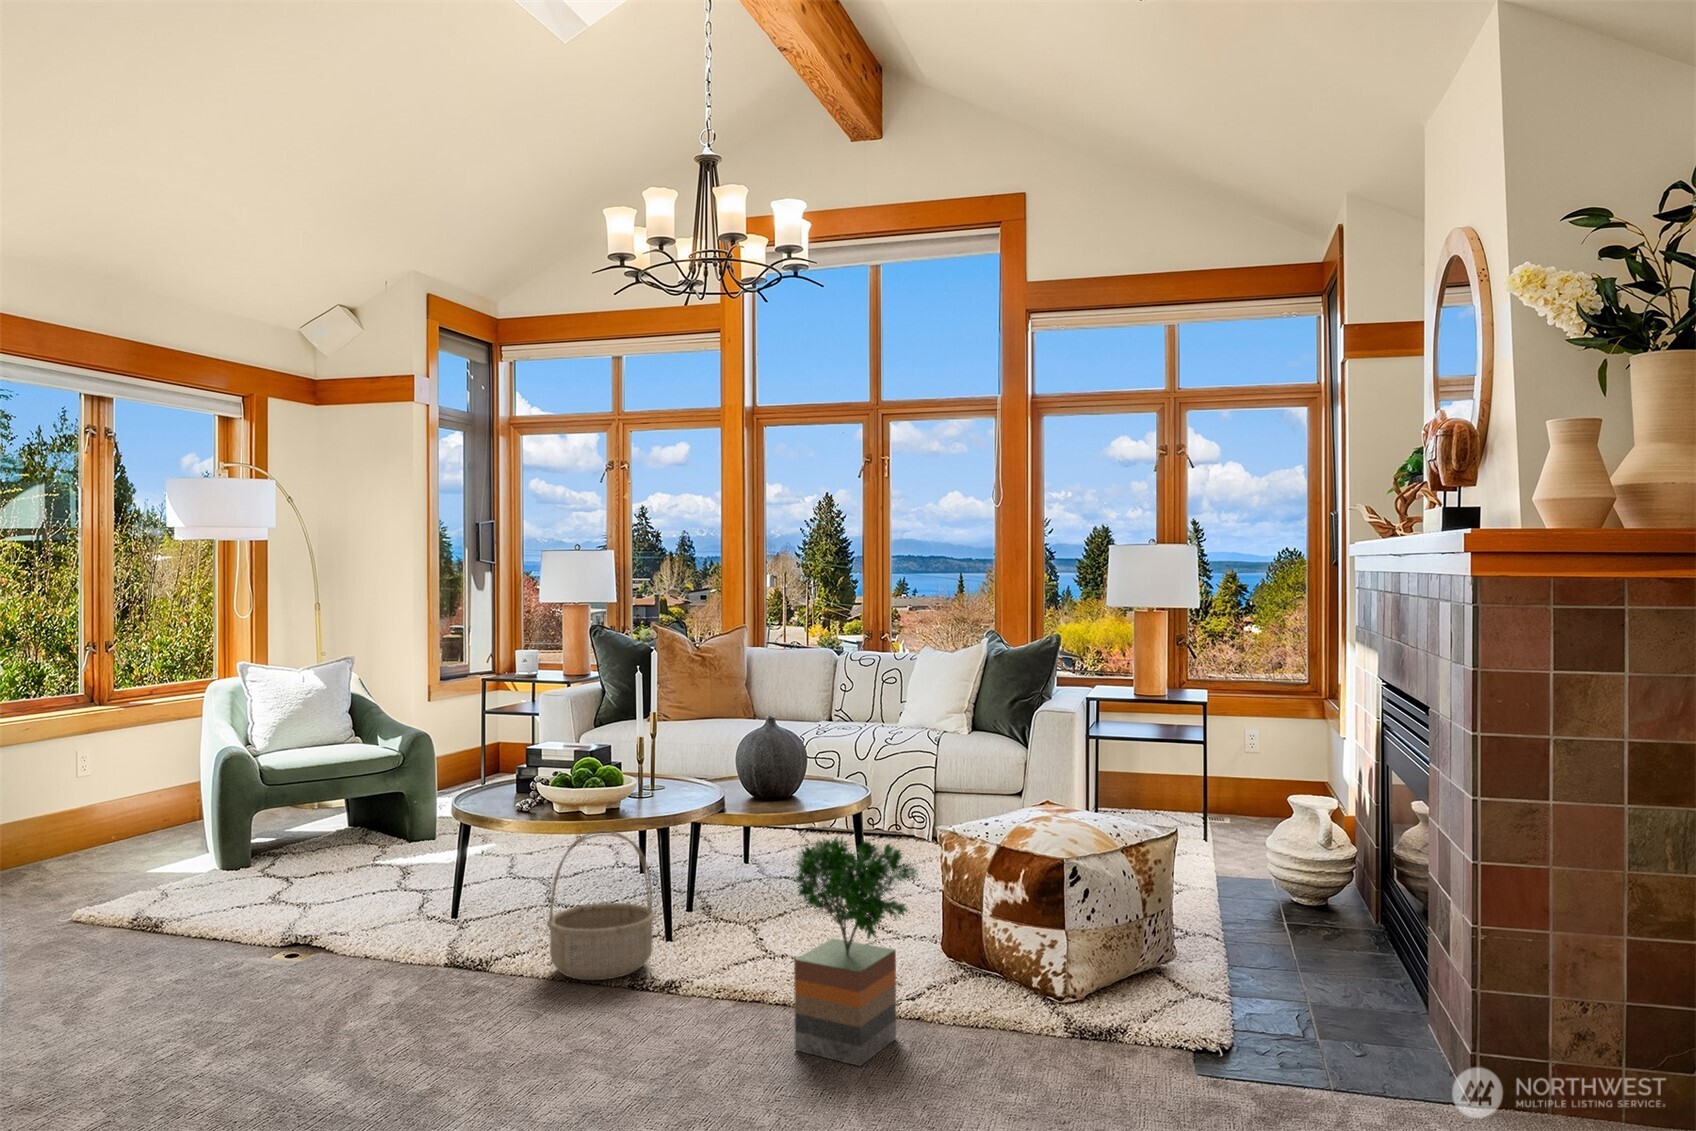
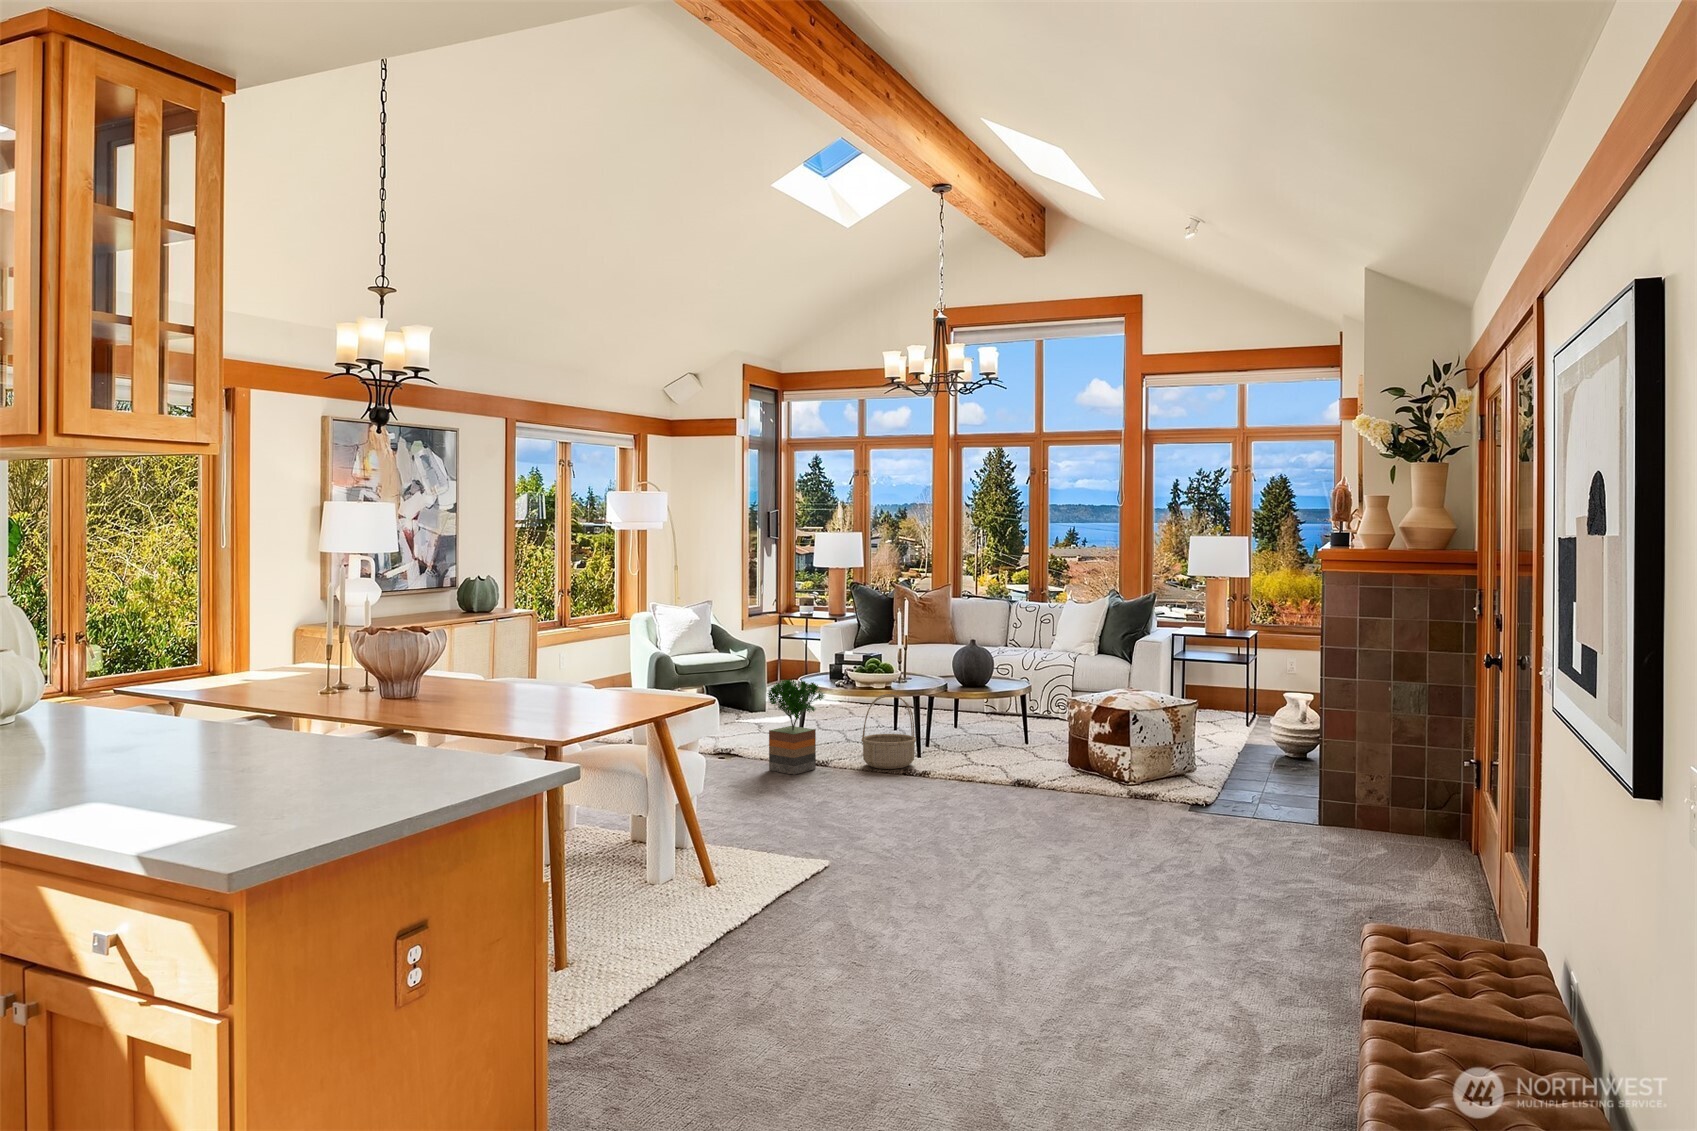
potted tree: present [794,838,918,1066] -> present [767,679,825,775]

